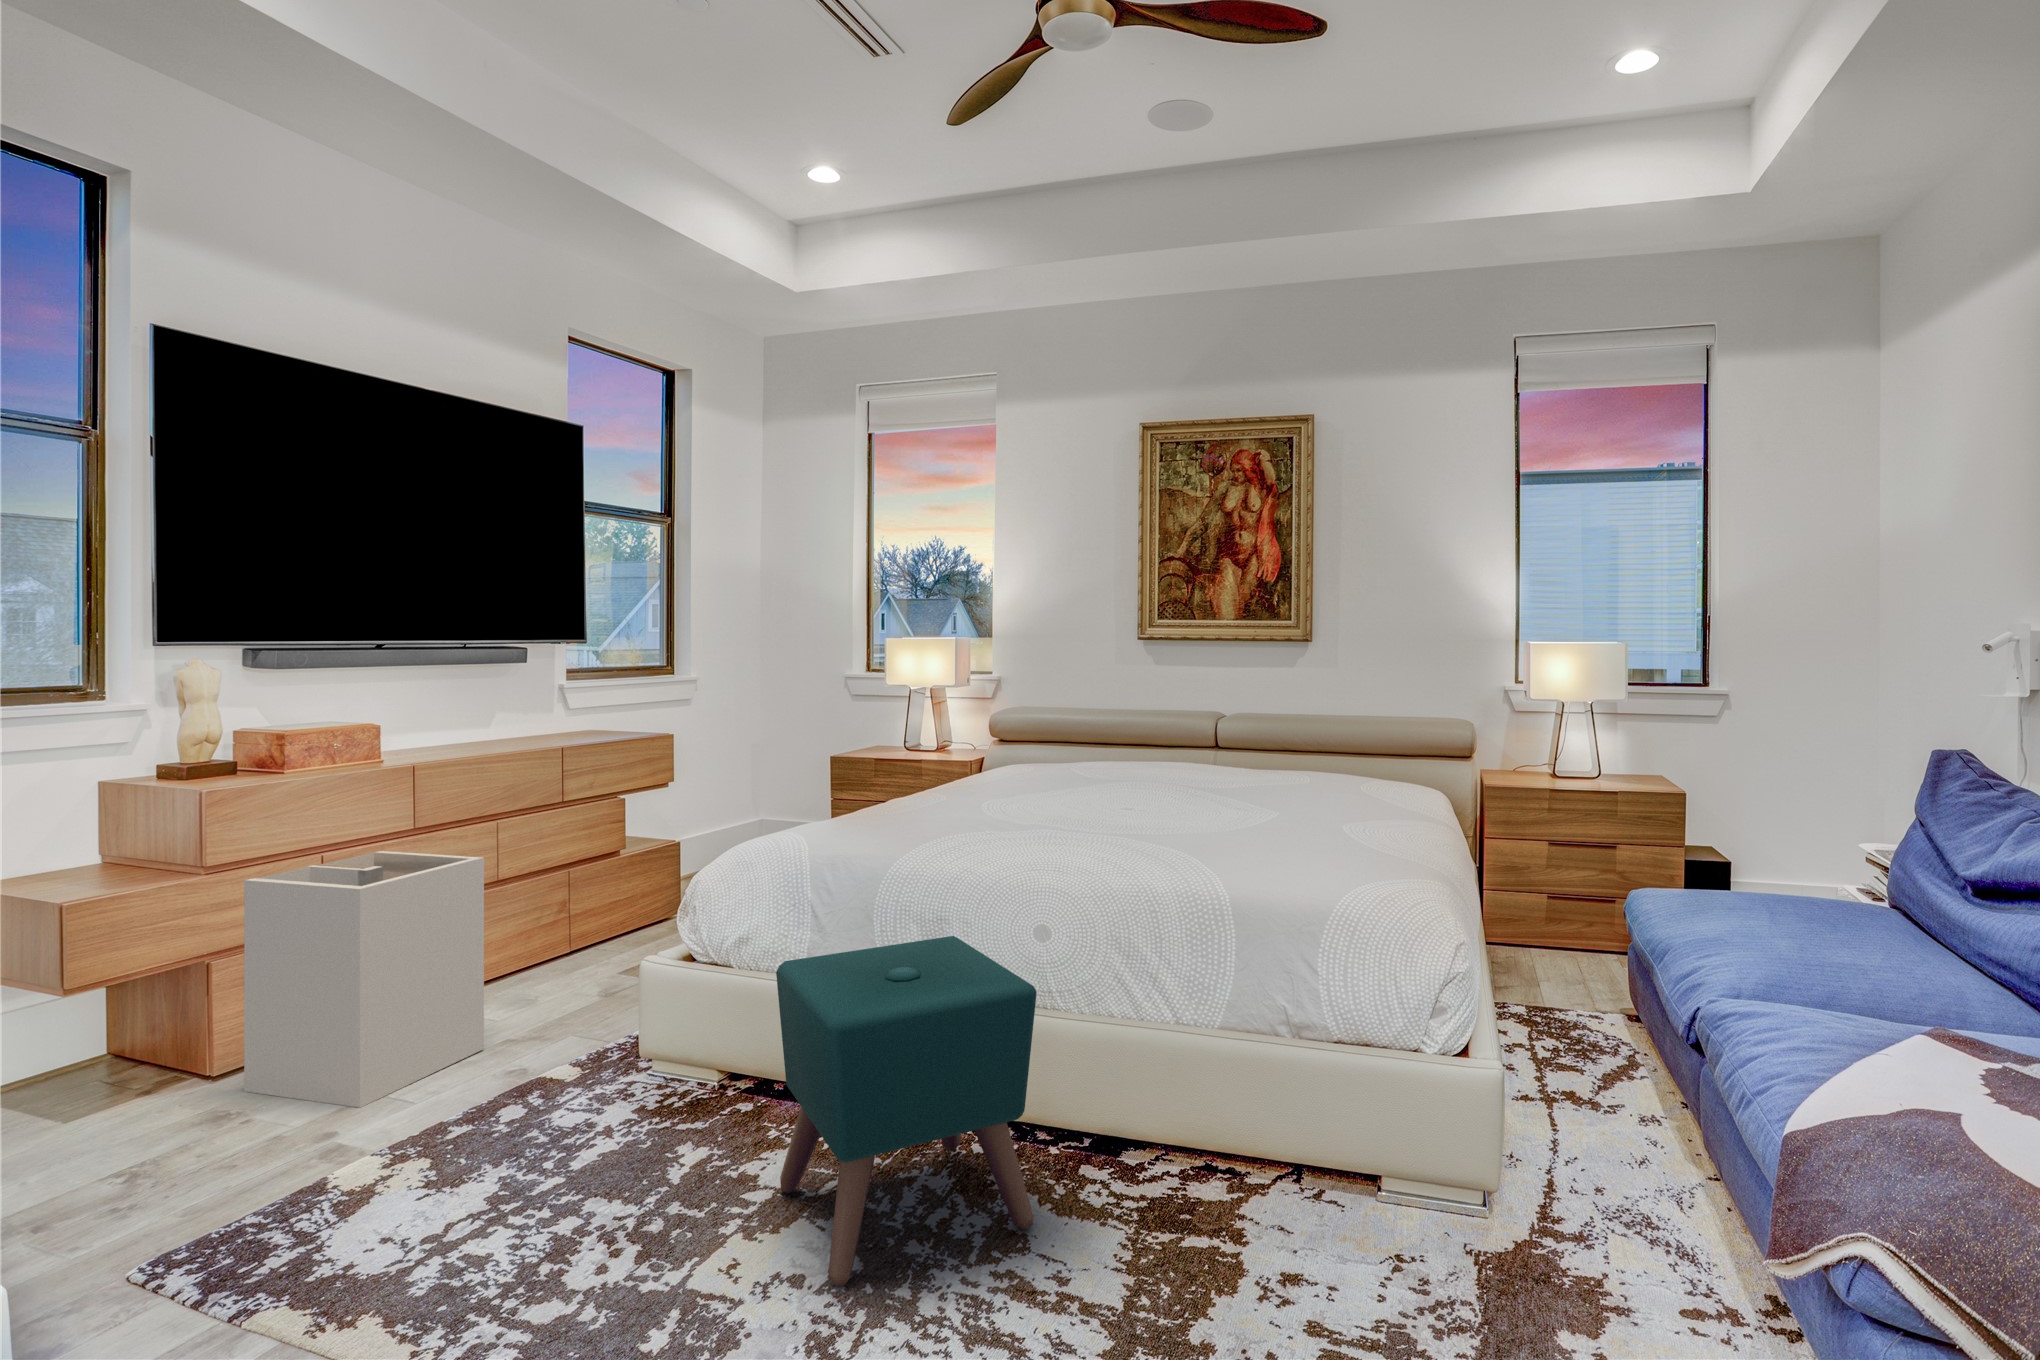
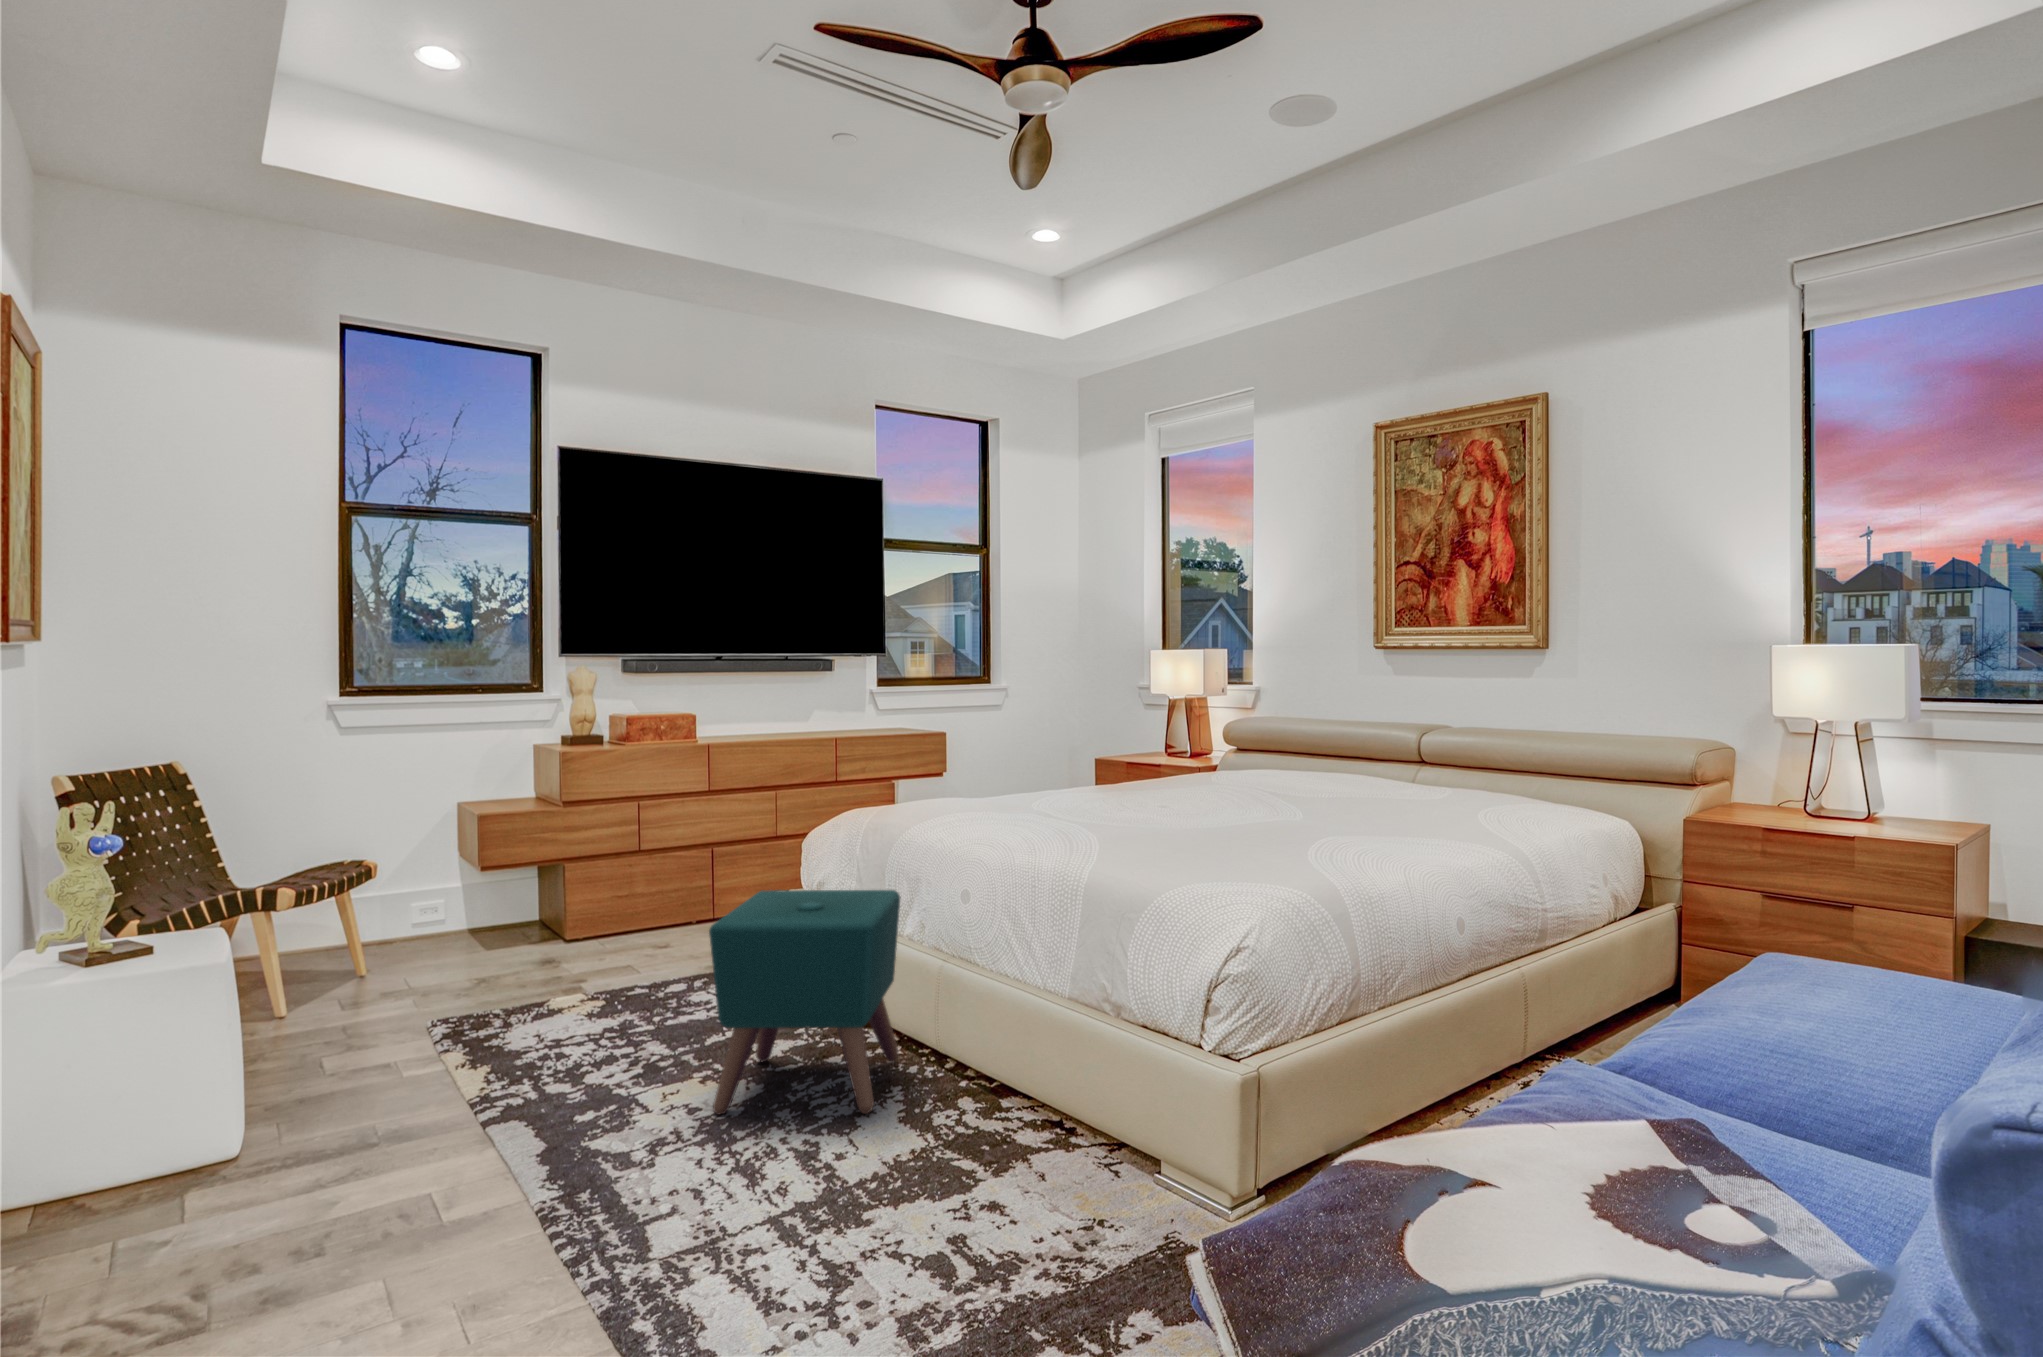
laundry hamper: present [244,851,484,1108] -> none [574,804,714,972]

